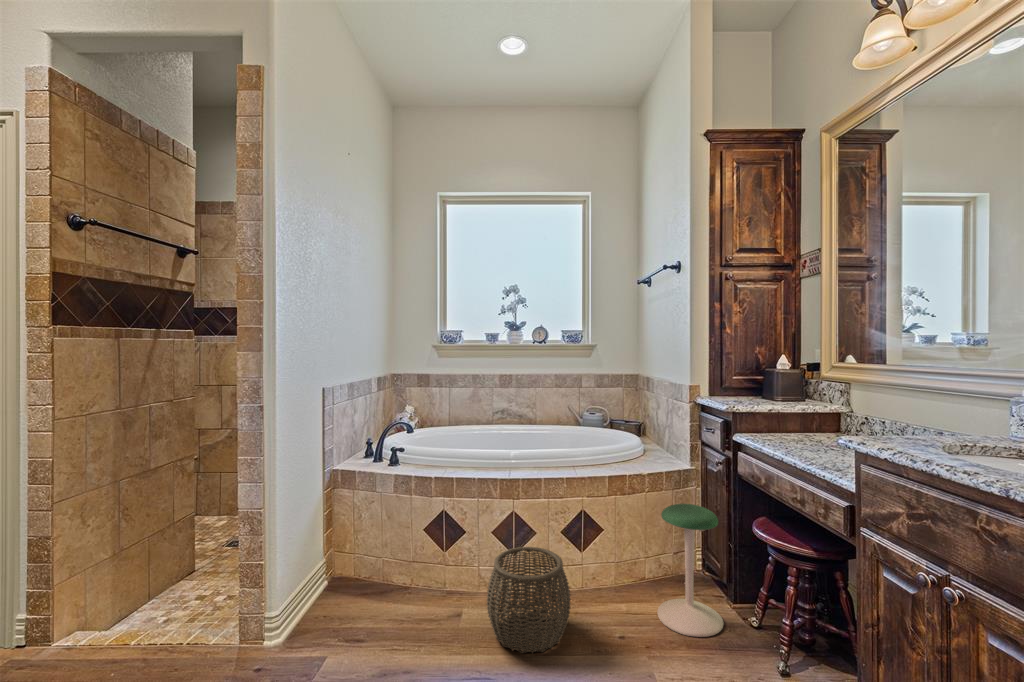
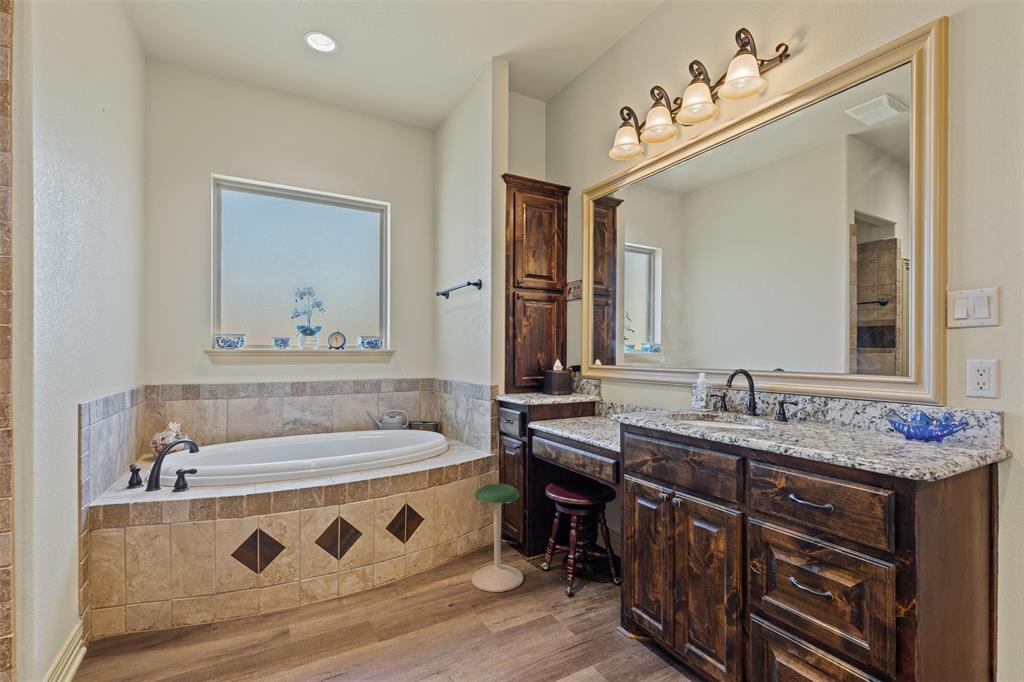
woven basket: present [487,547,571,653] -> none [319,545,404,647]

